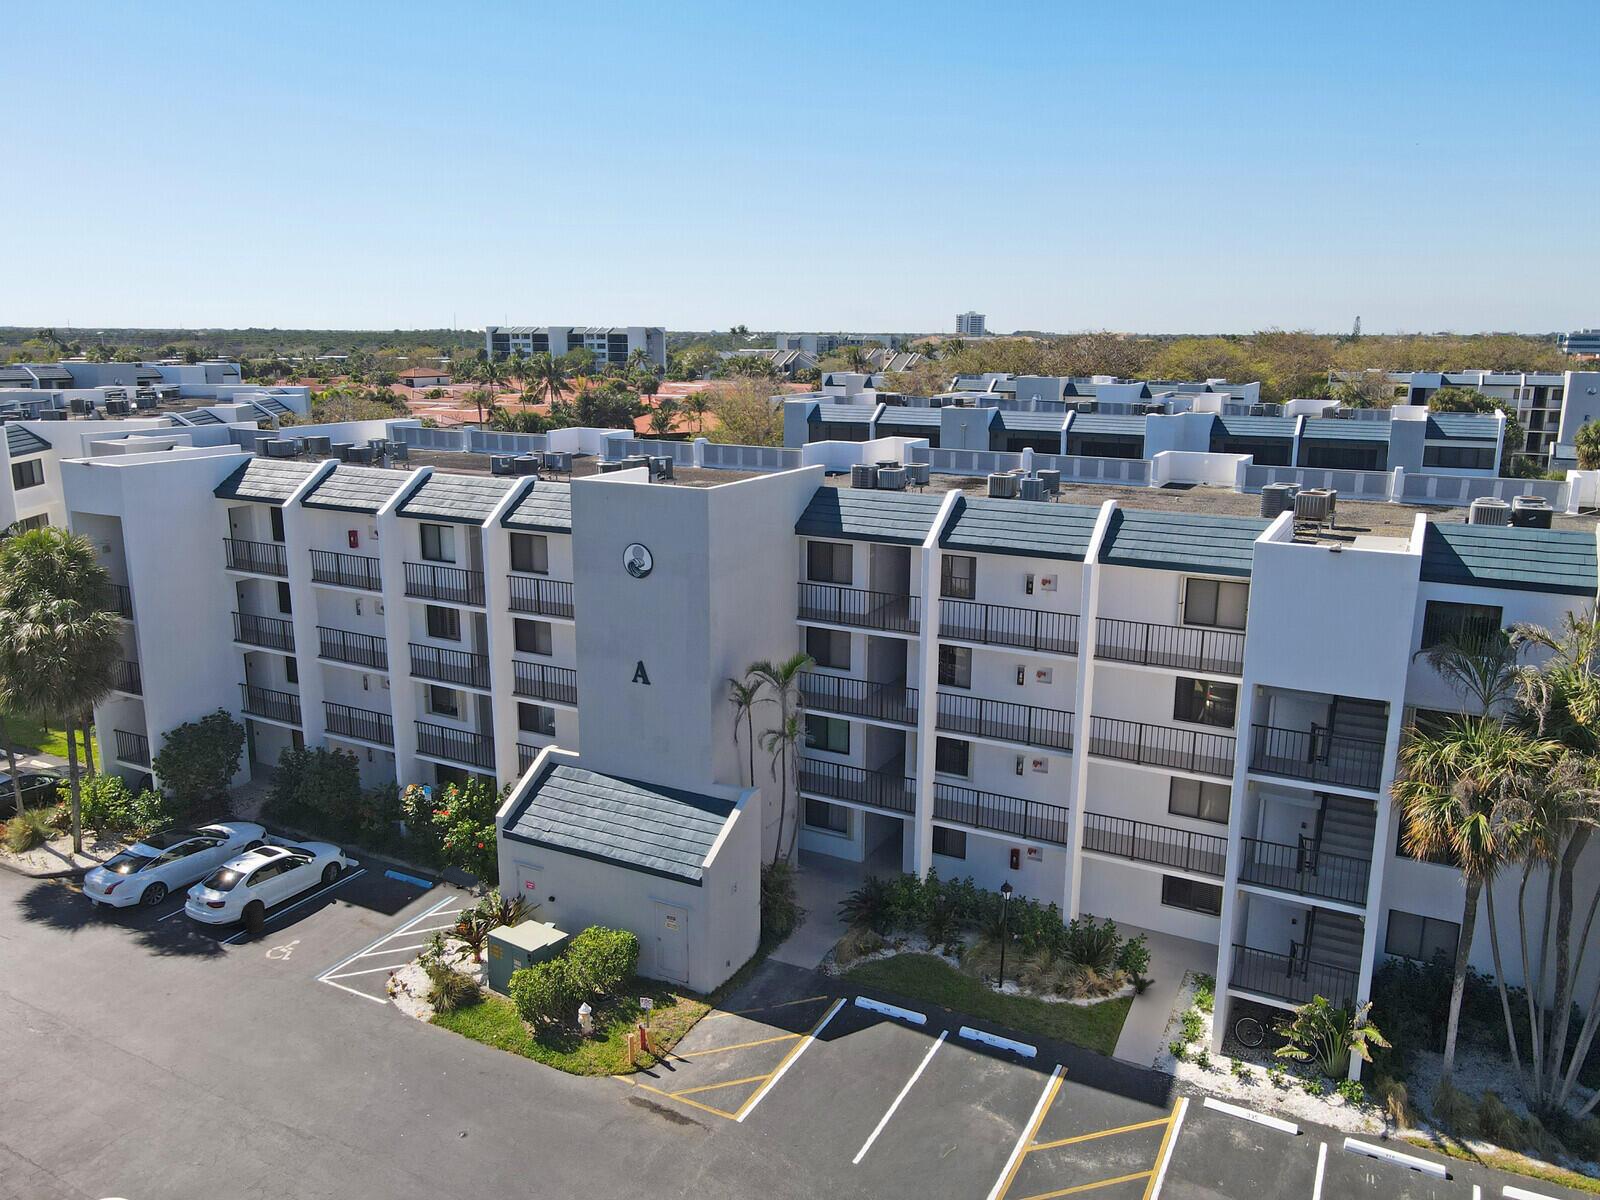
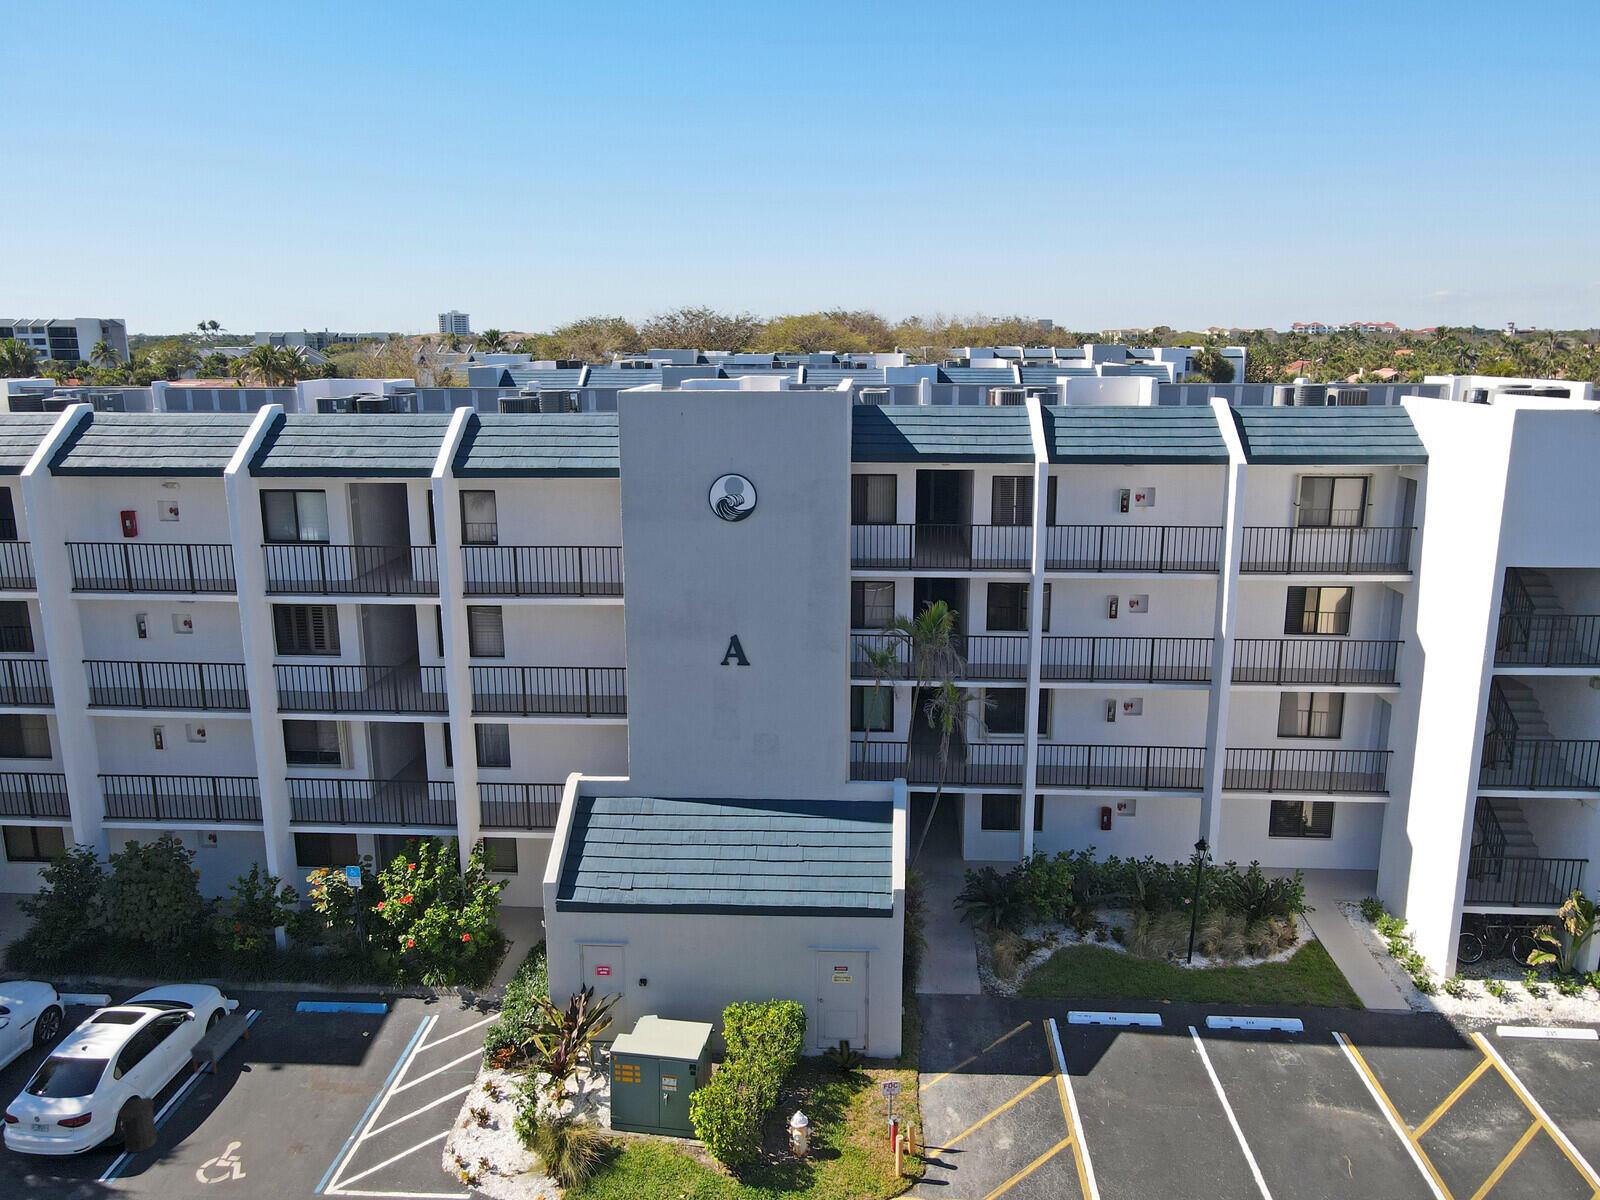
bench: present [442,866,479,895] -> present [190,1014,248,1074]
potted plant: present [1125,971,1155,993] -> present [823,1040,865,1071]

